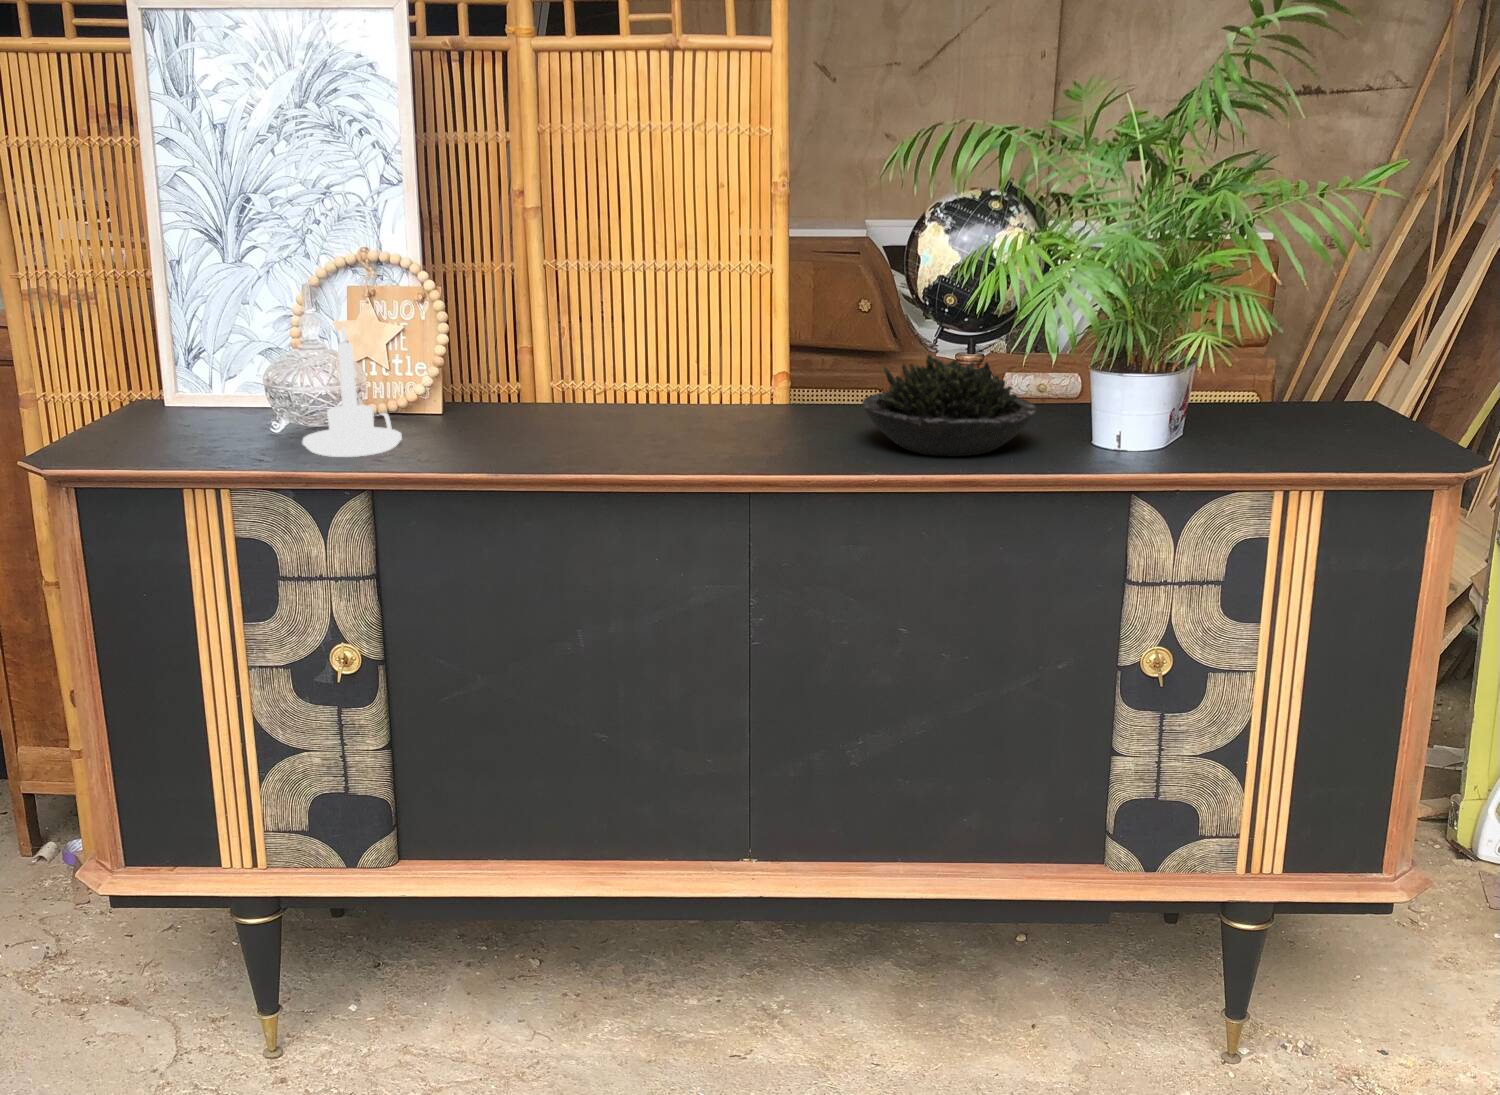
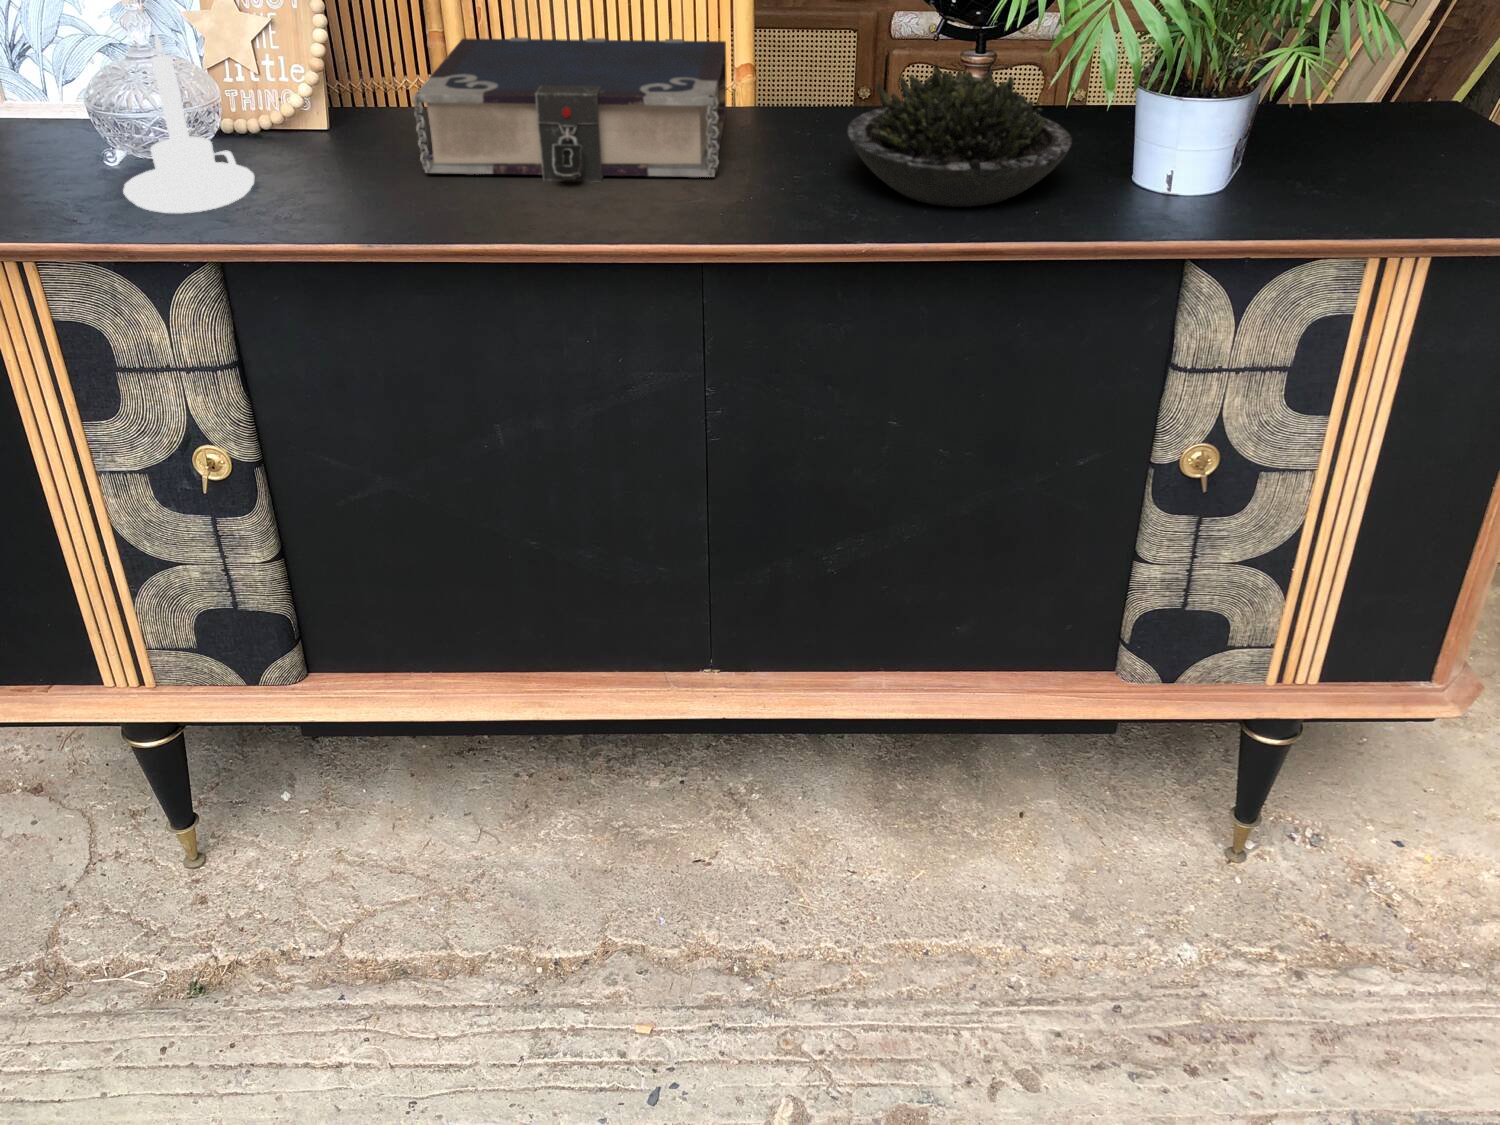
book: none [527,349,767,440] -> present [412,37,726,181]

